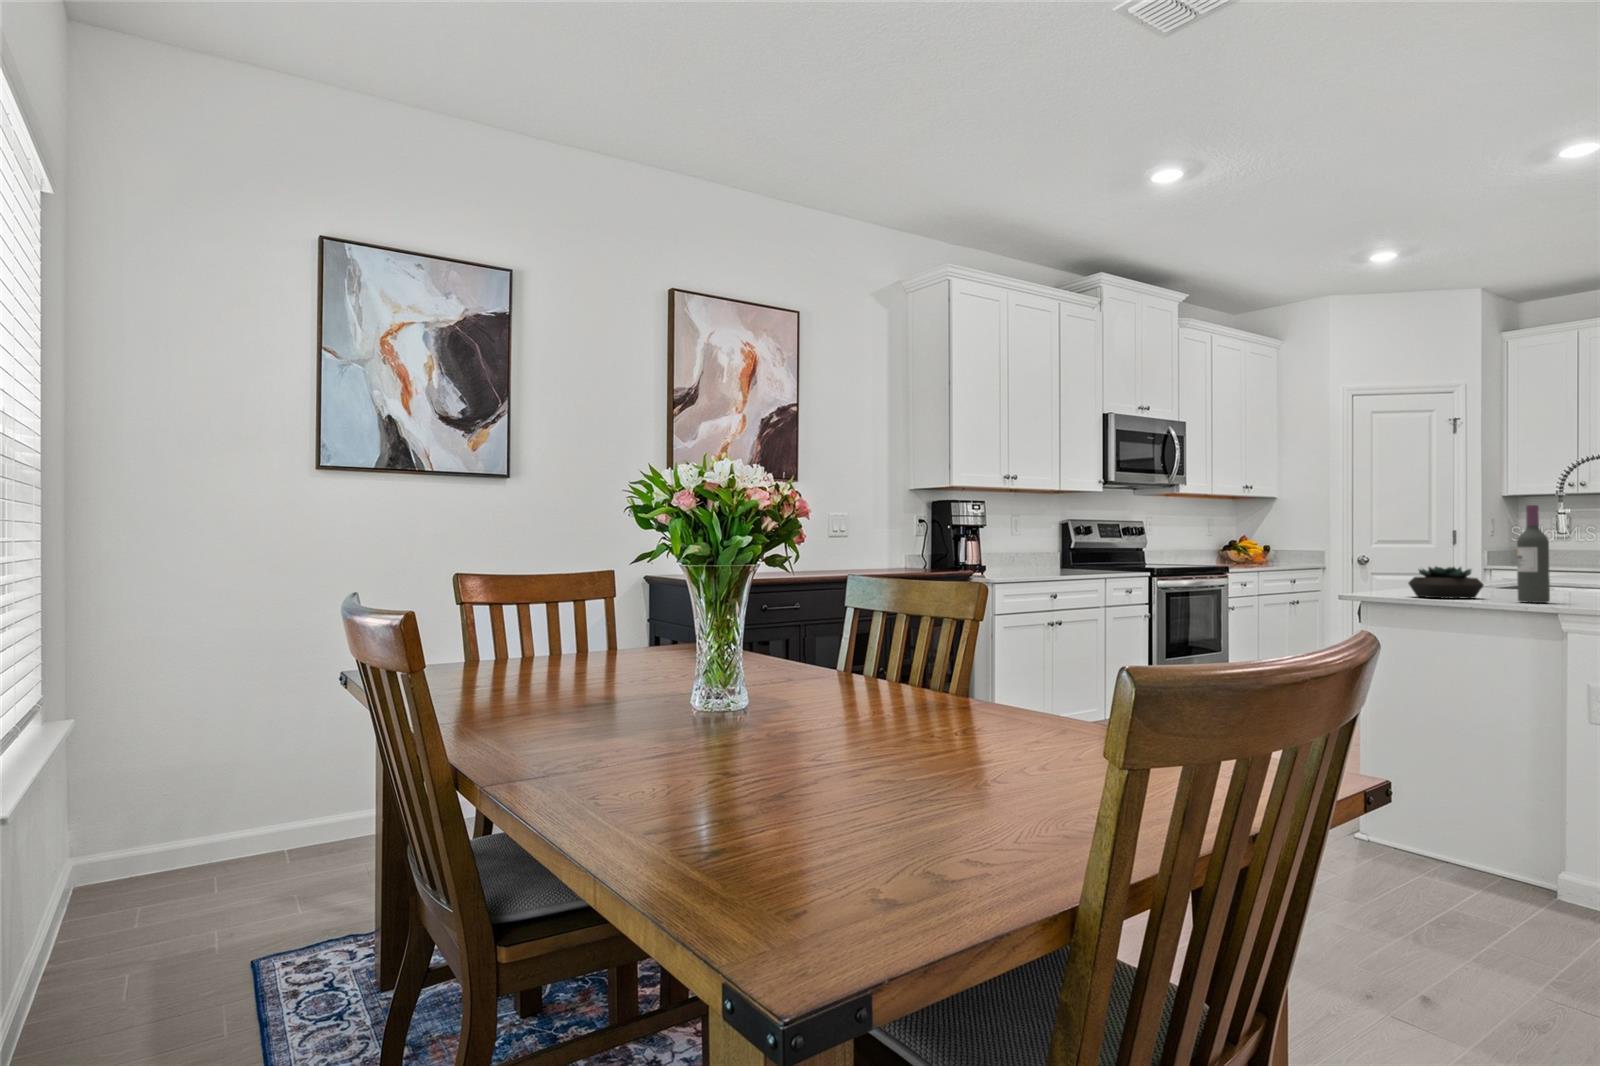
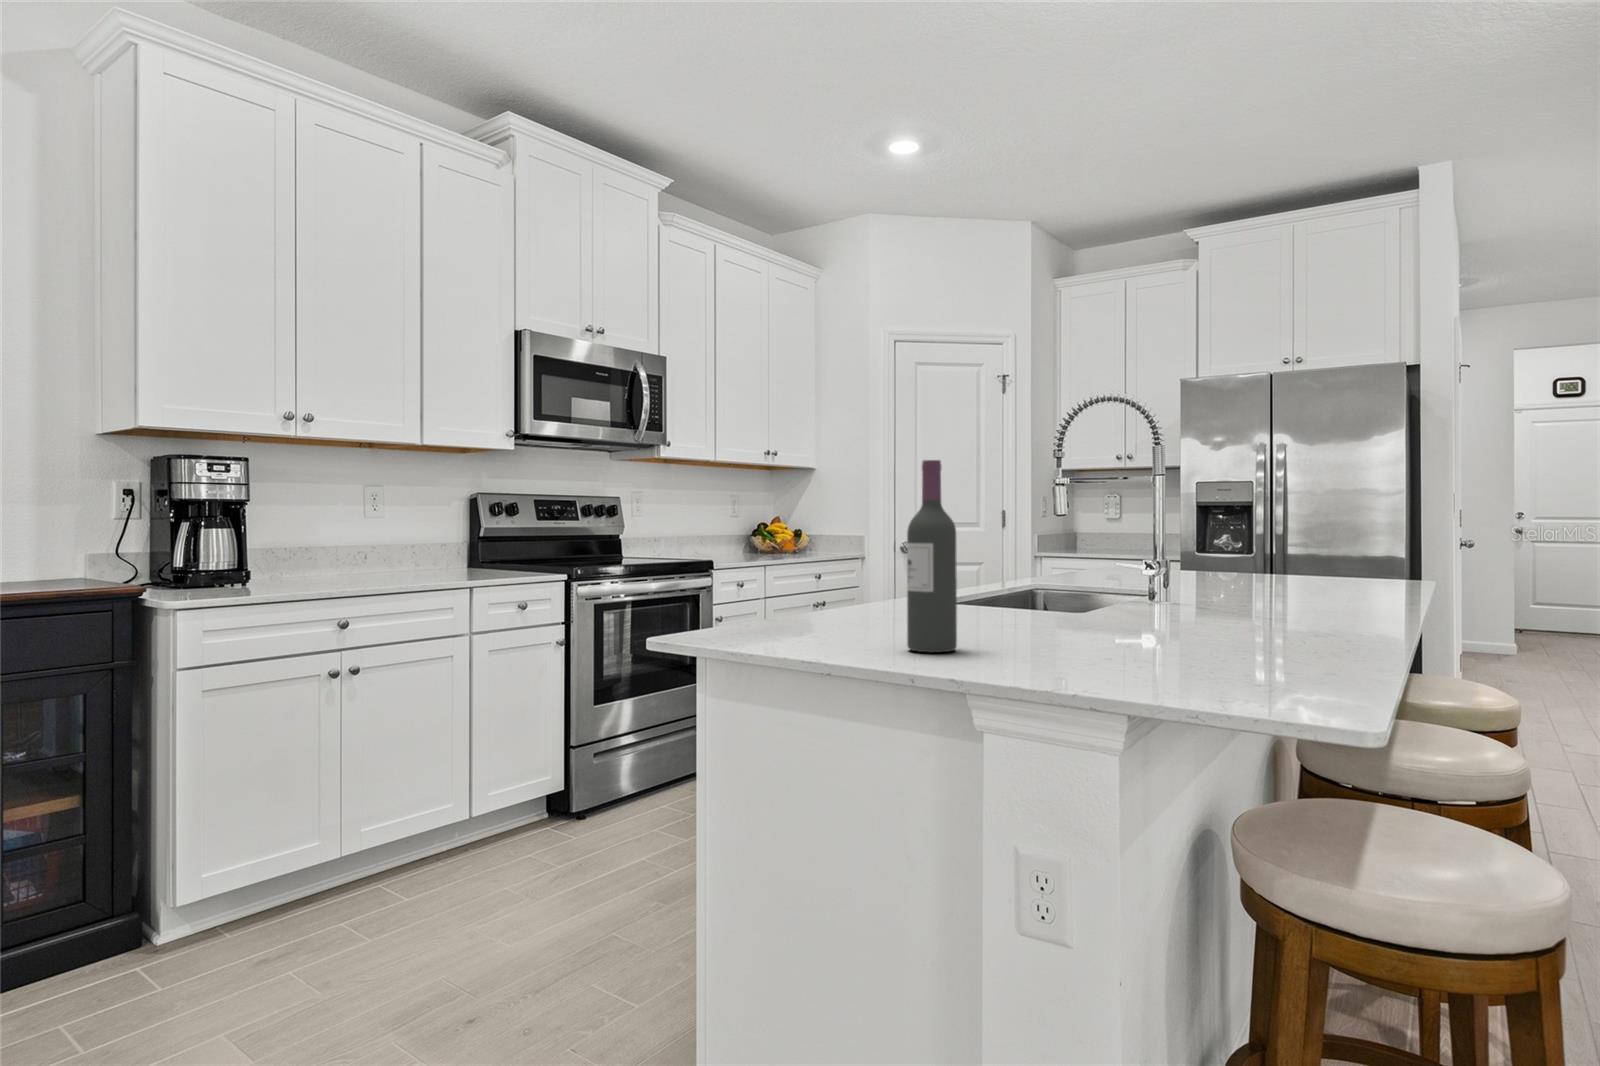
succulent plant: present [1409,566,1484,599] -> none [779,574,884,637]

